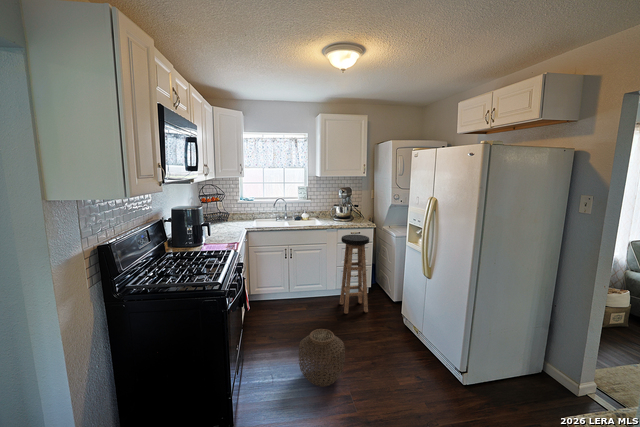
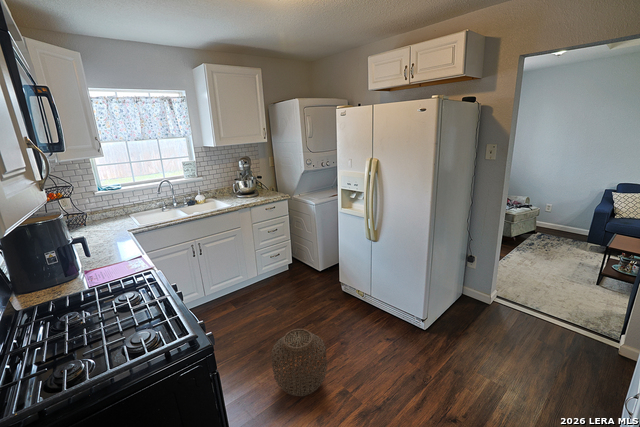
bar stool: present [340,235,369,314] -> none [260,210,300,298]

